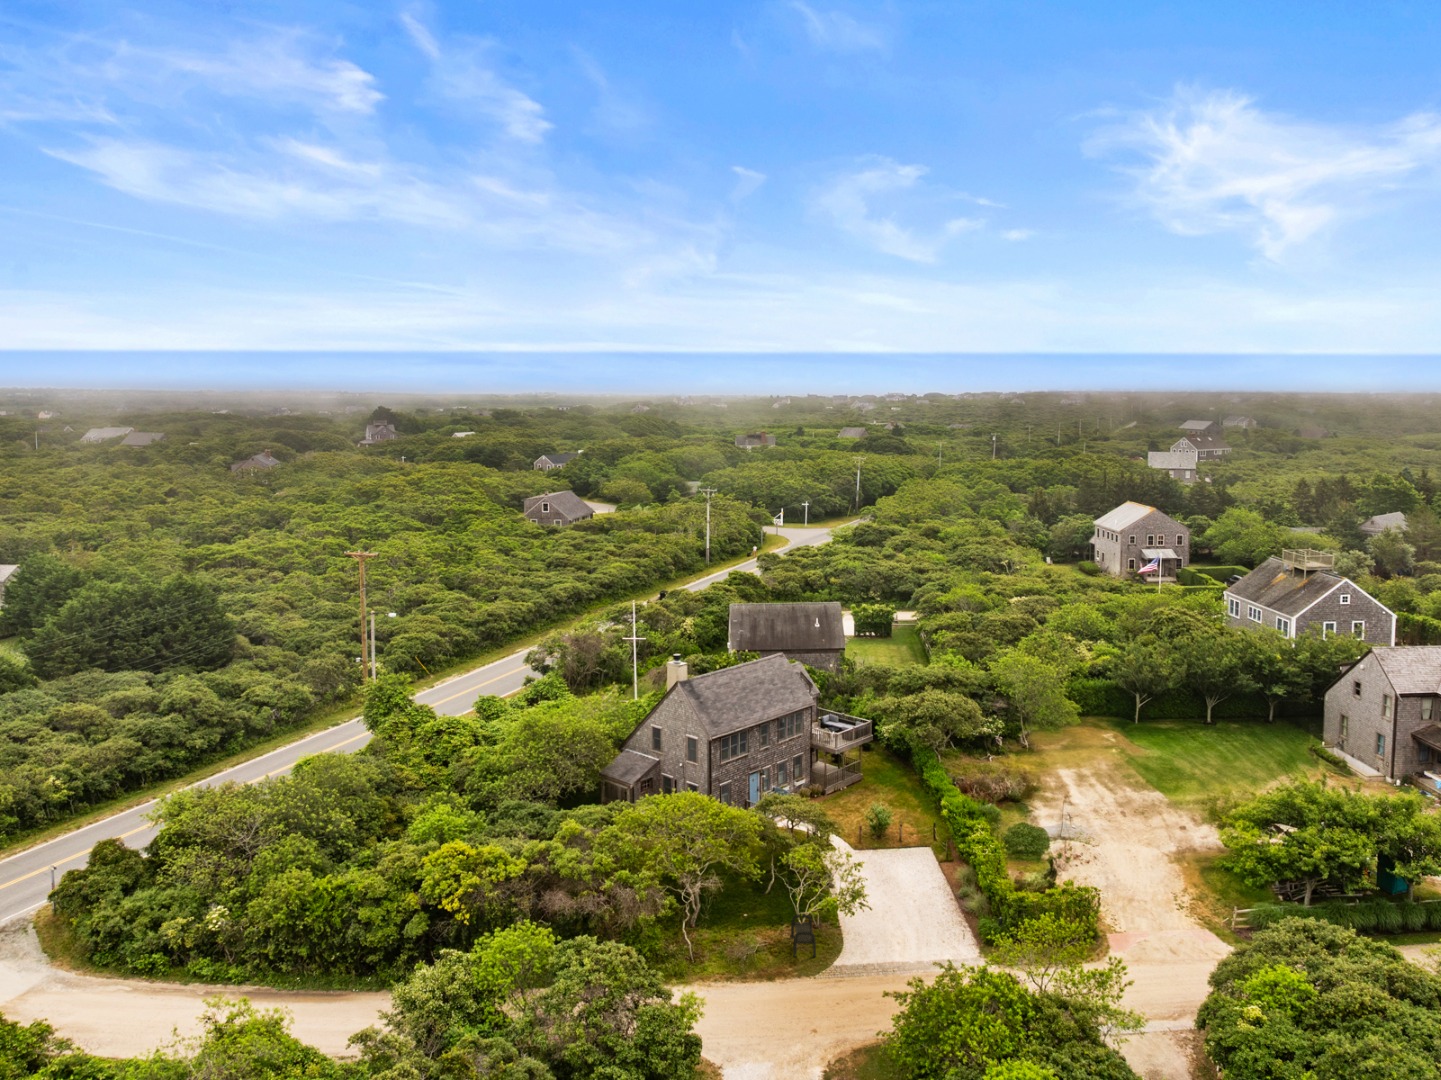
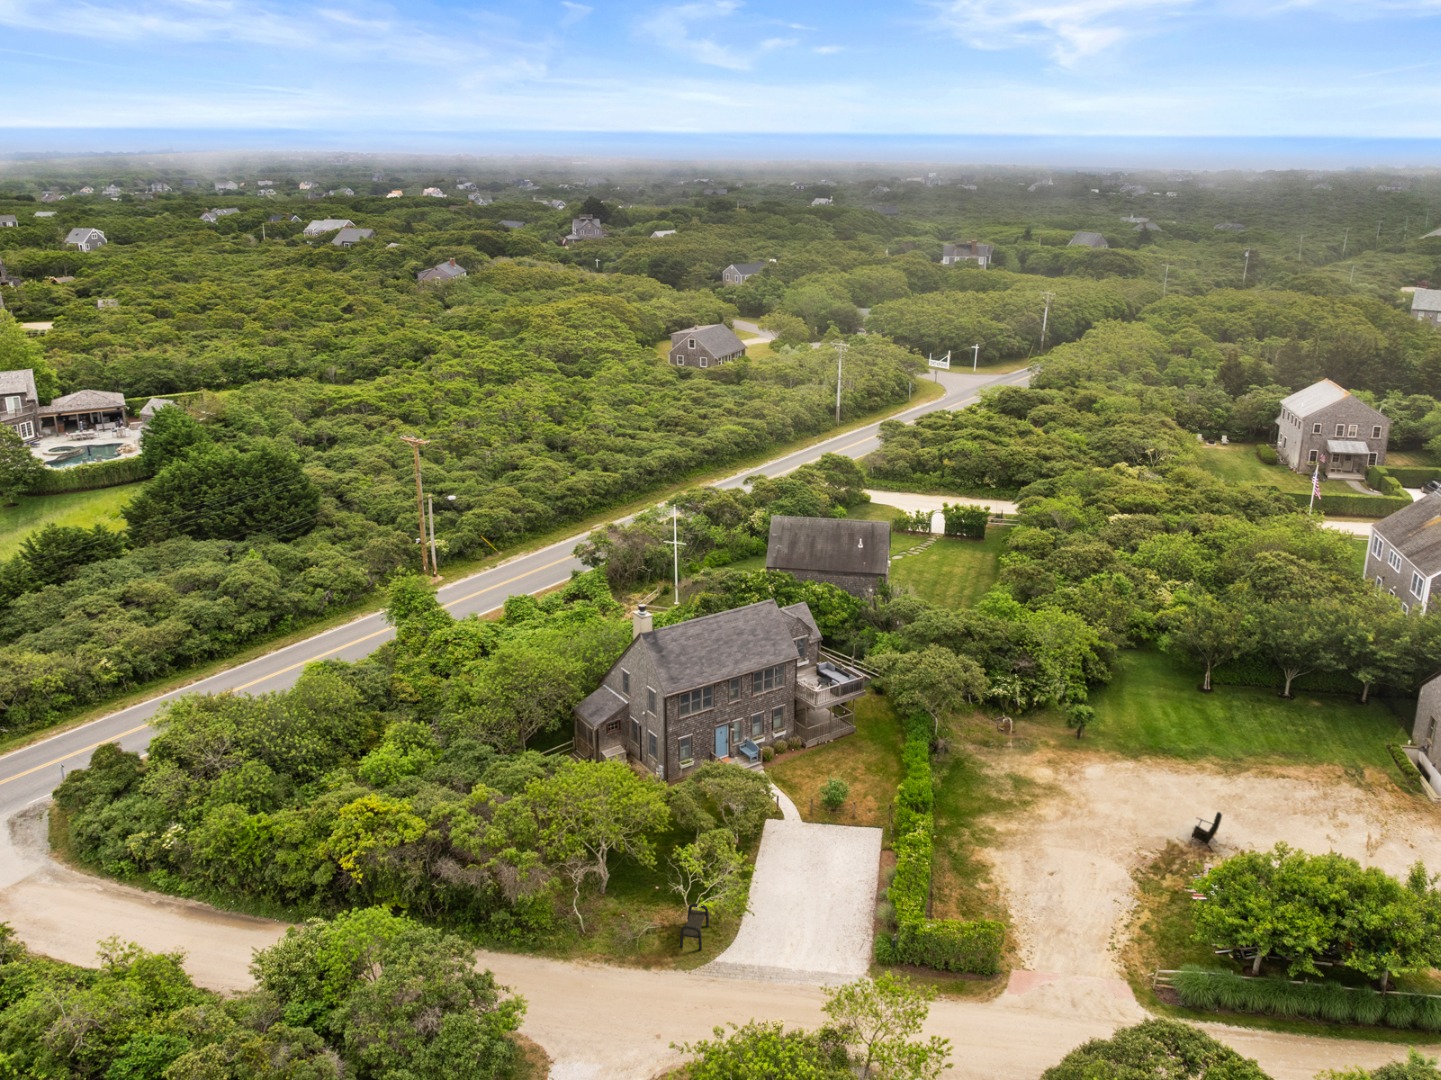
lounge chair: none [1189,795,1213,832] -> present [1192,812,1222,850]

